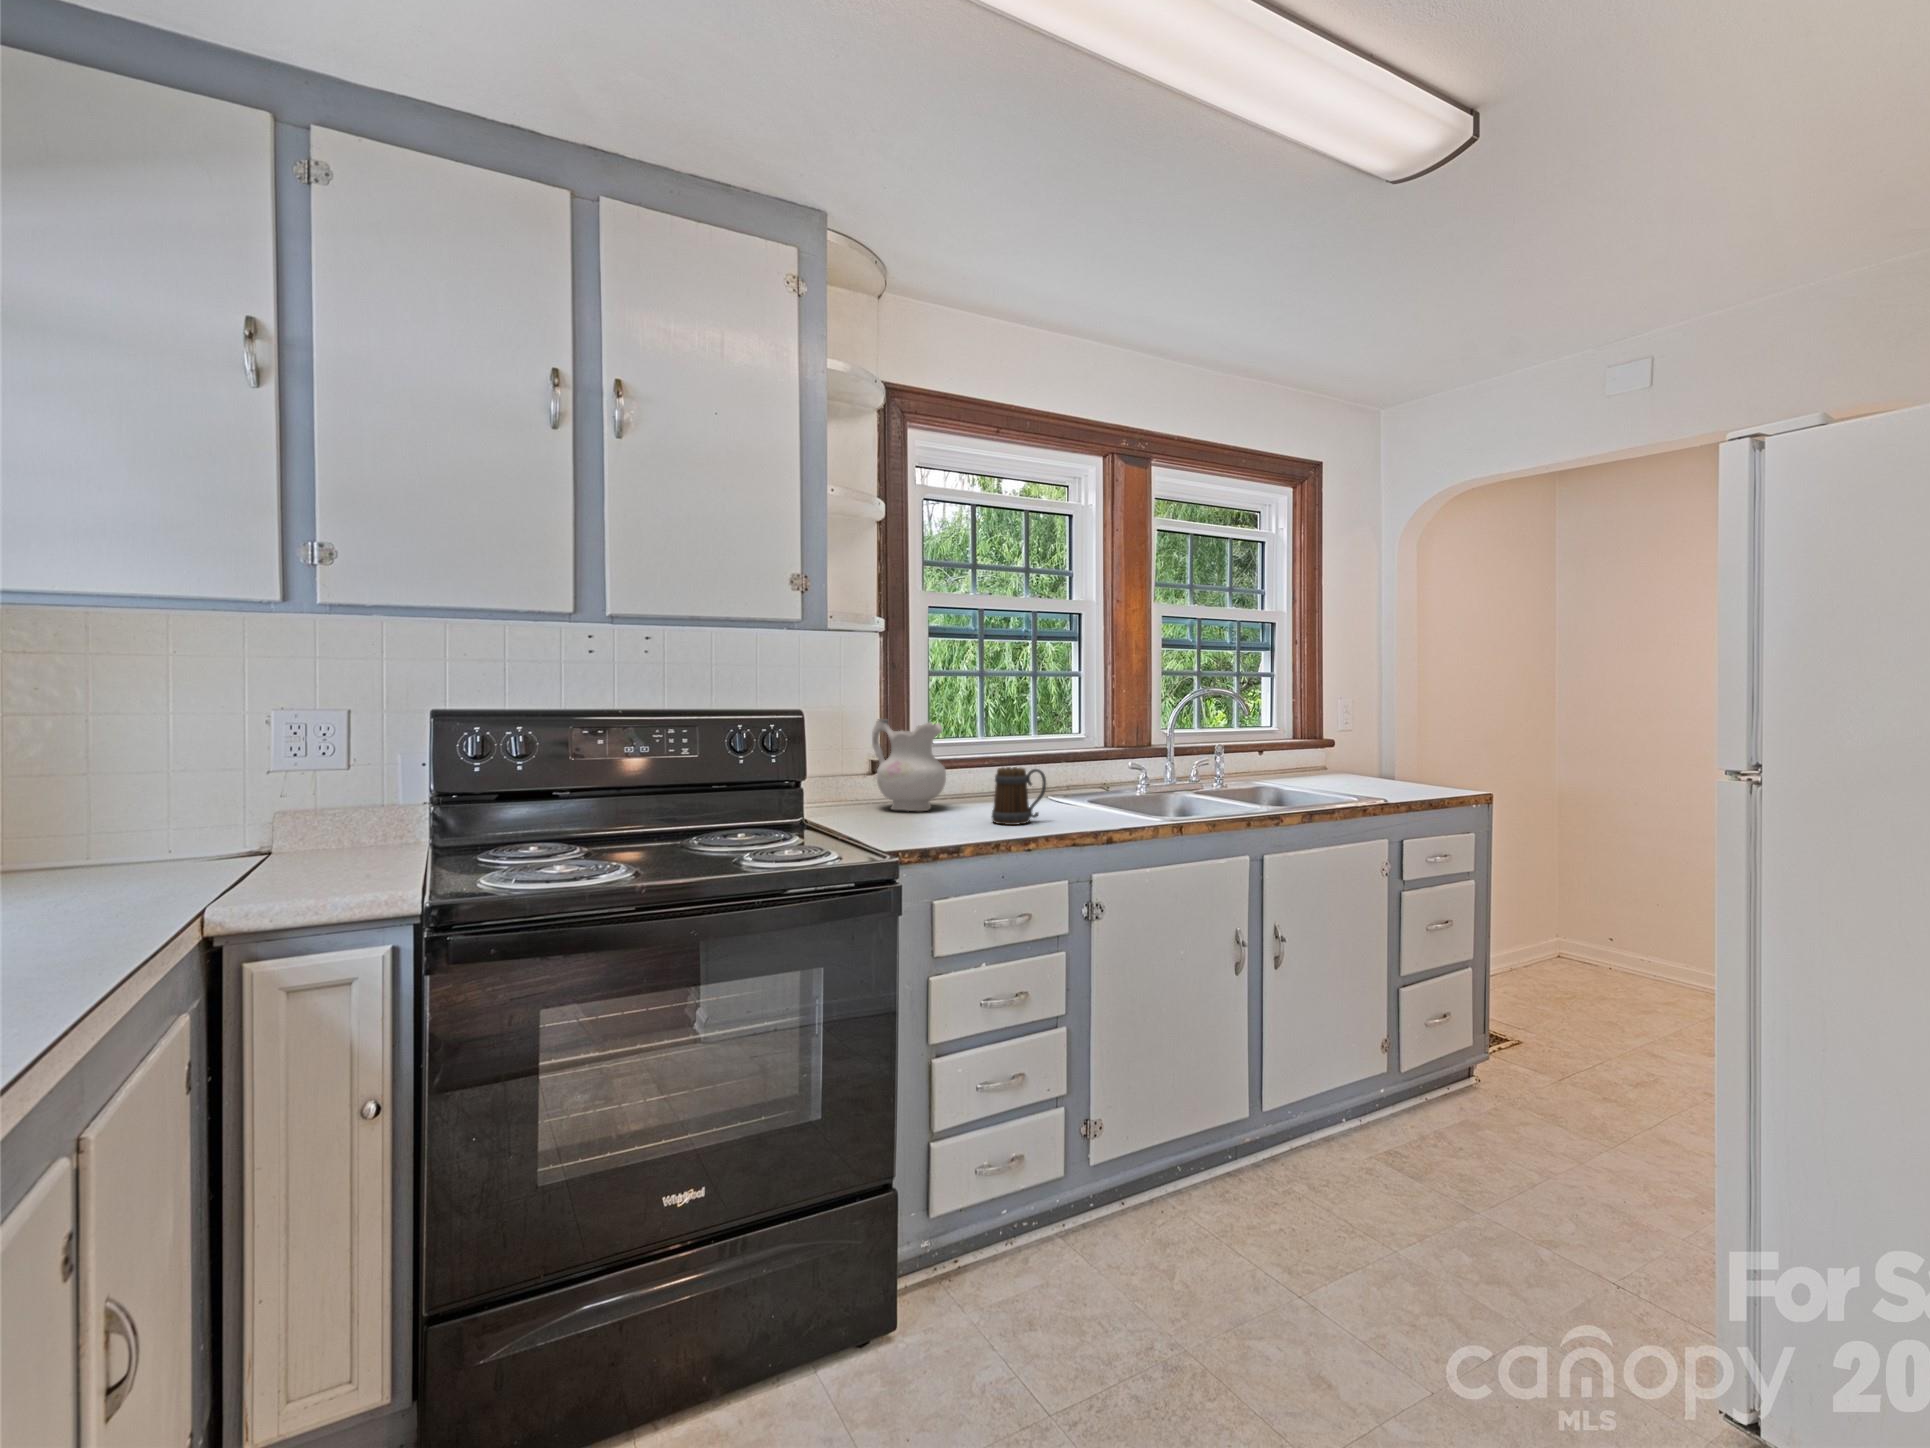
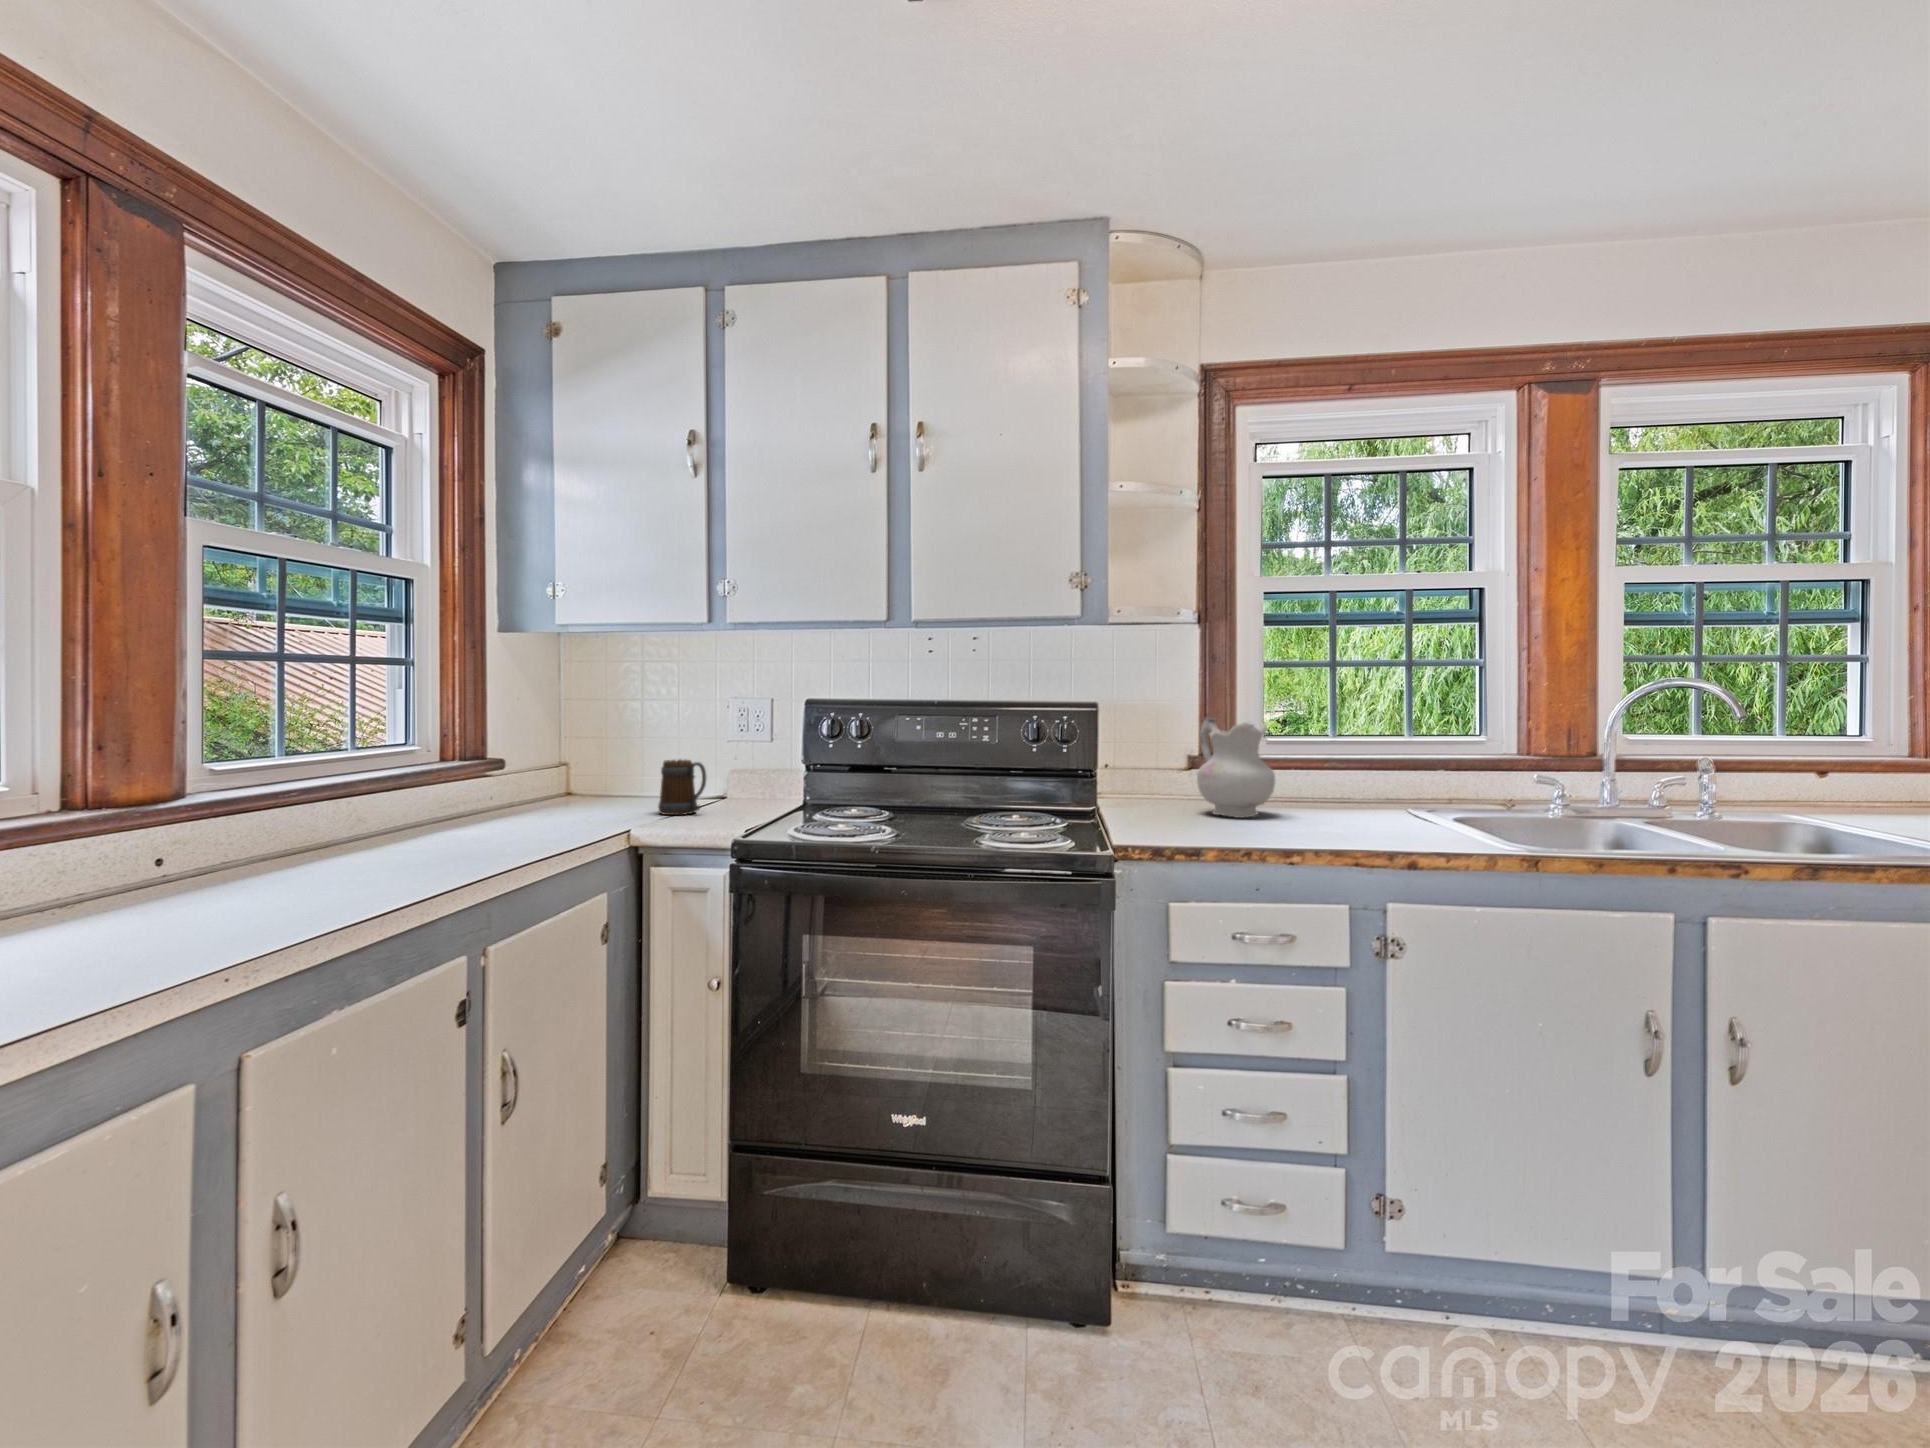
mug: present [992,767,1046,825] -> present [658,759,706,815]

